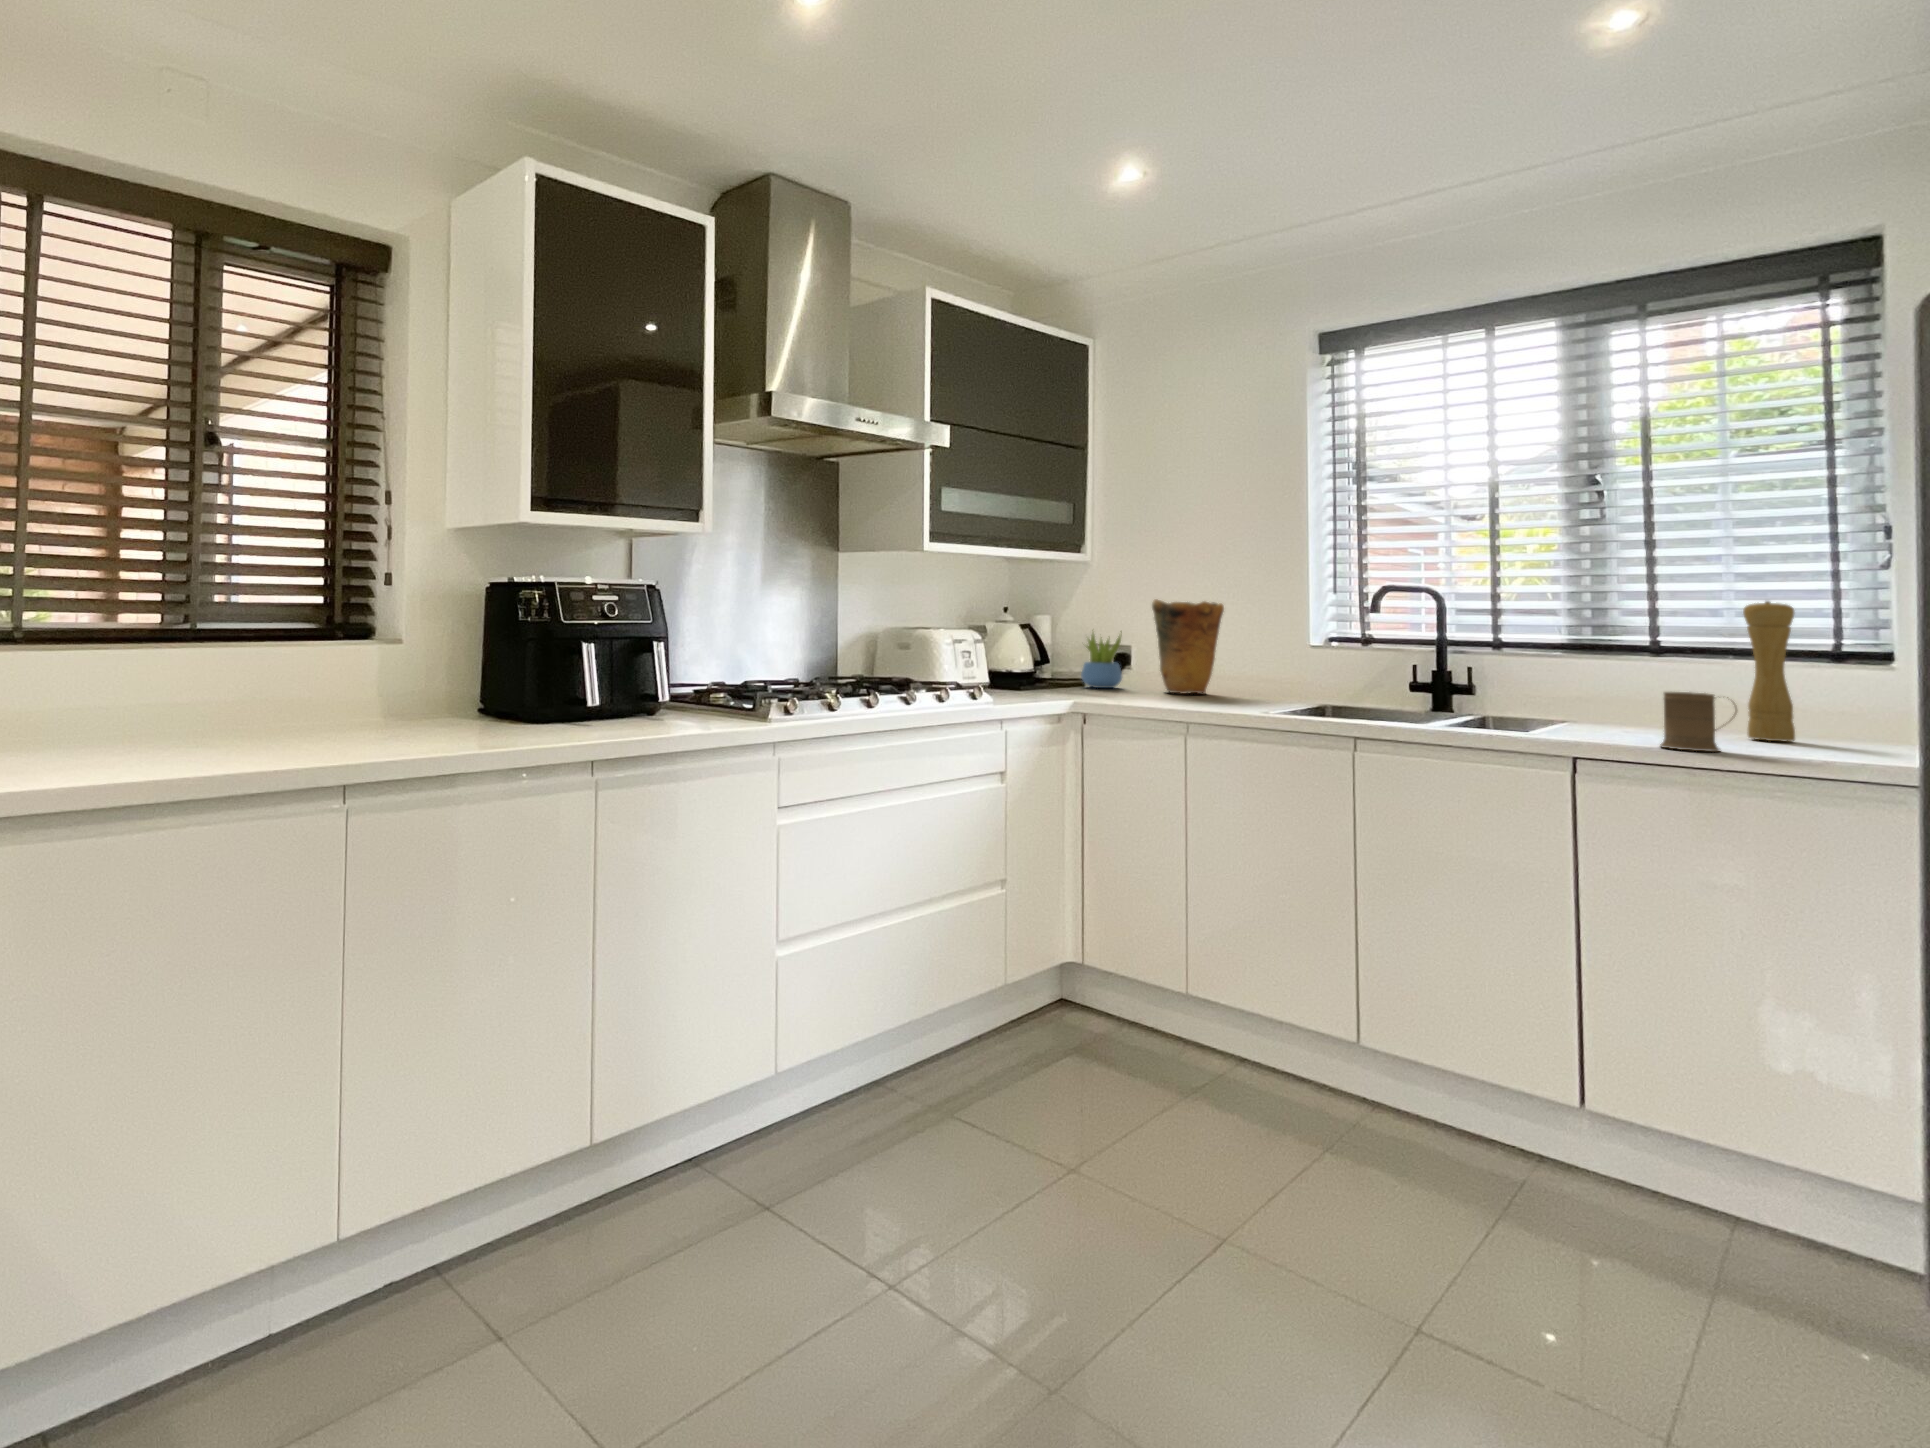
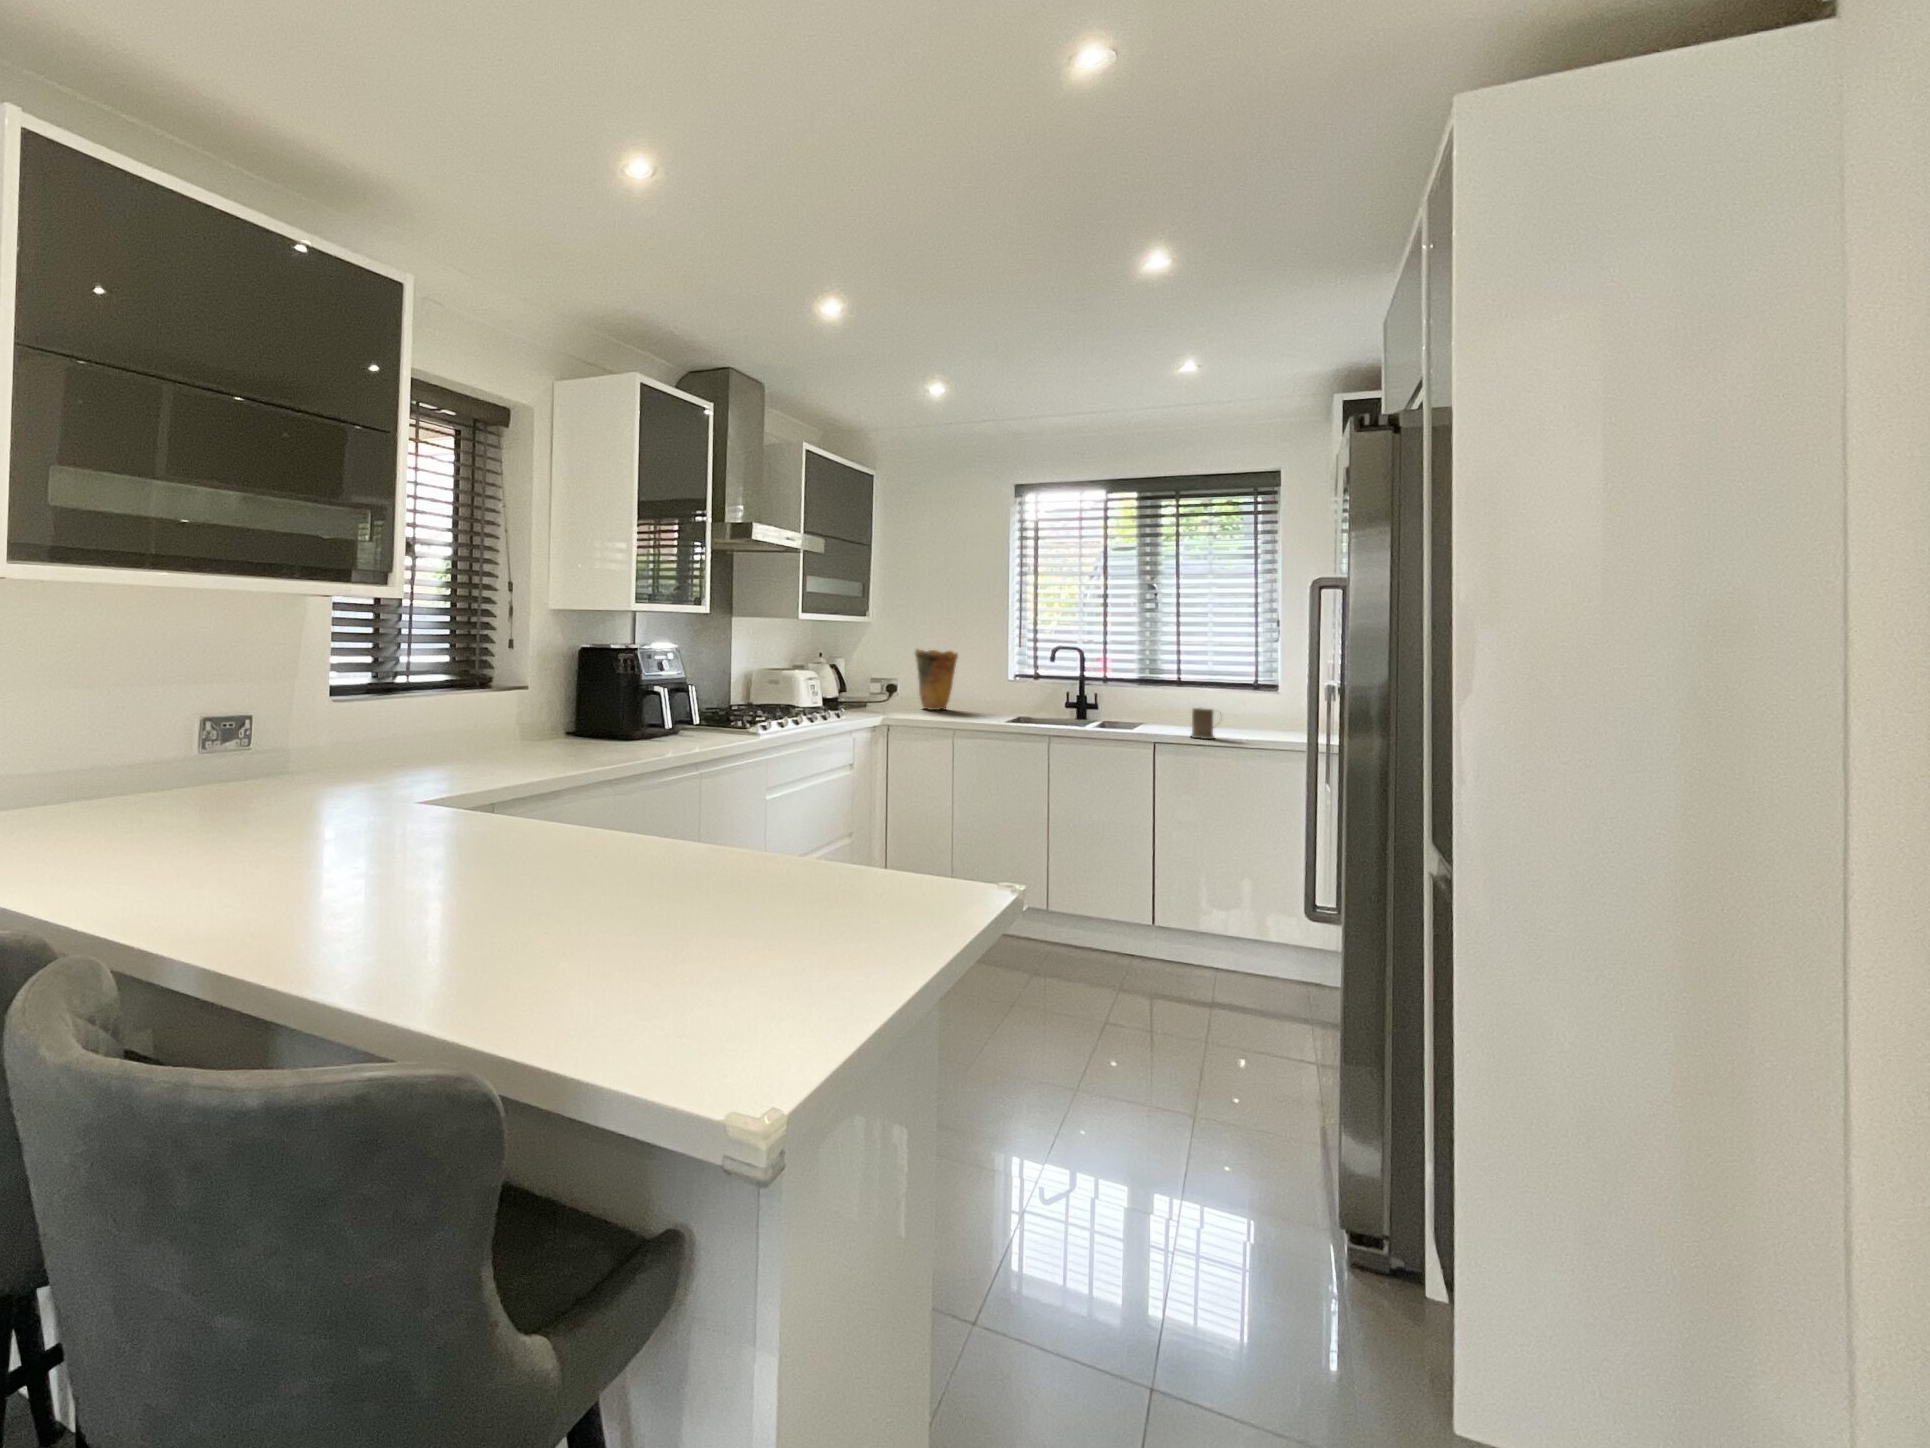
pepper mill: present [1743,601,1795,742] -> none [1222,659,1243,732]
succulent plant: present [1081,632,1122,688] -> none [867,667,893,706]

